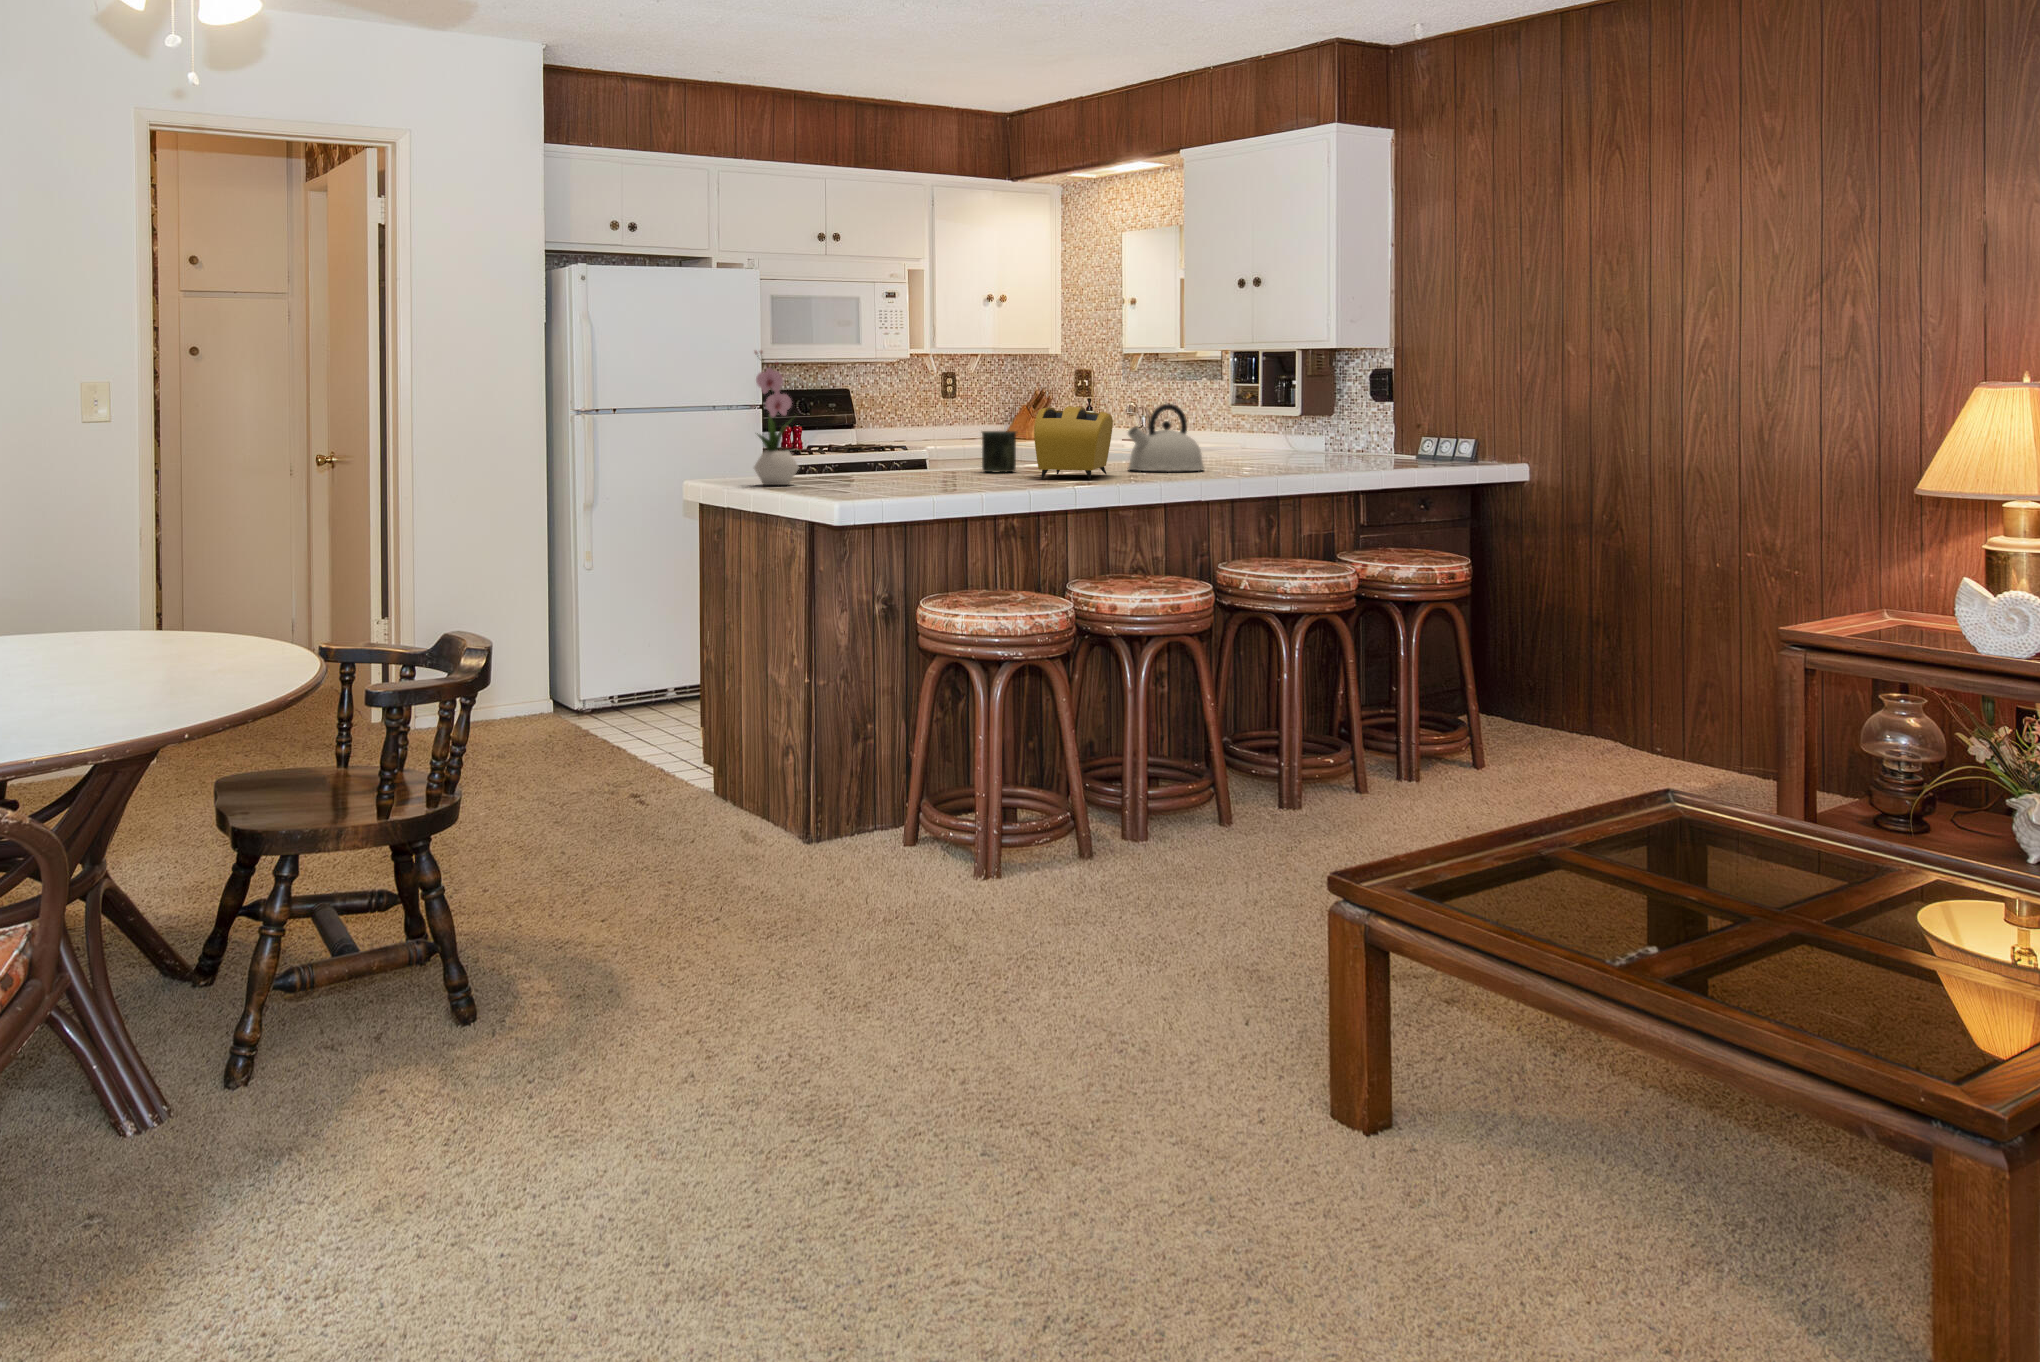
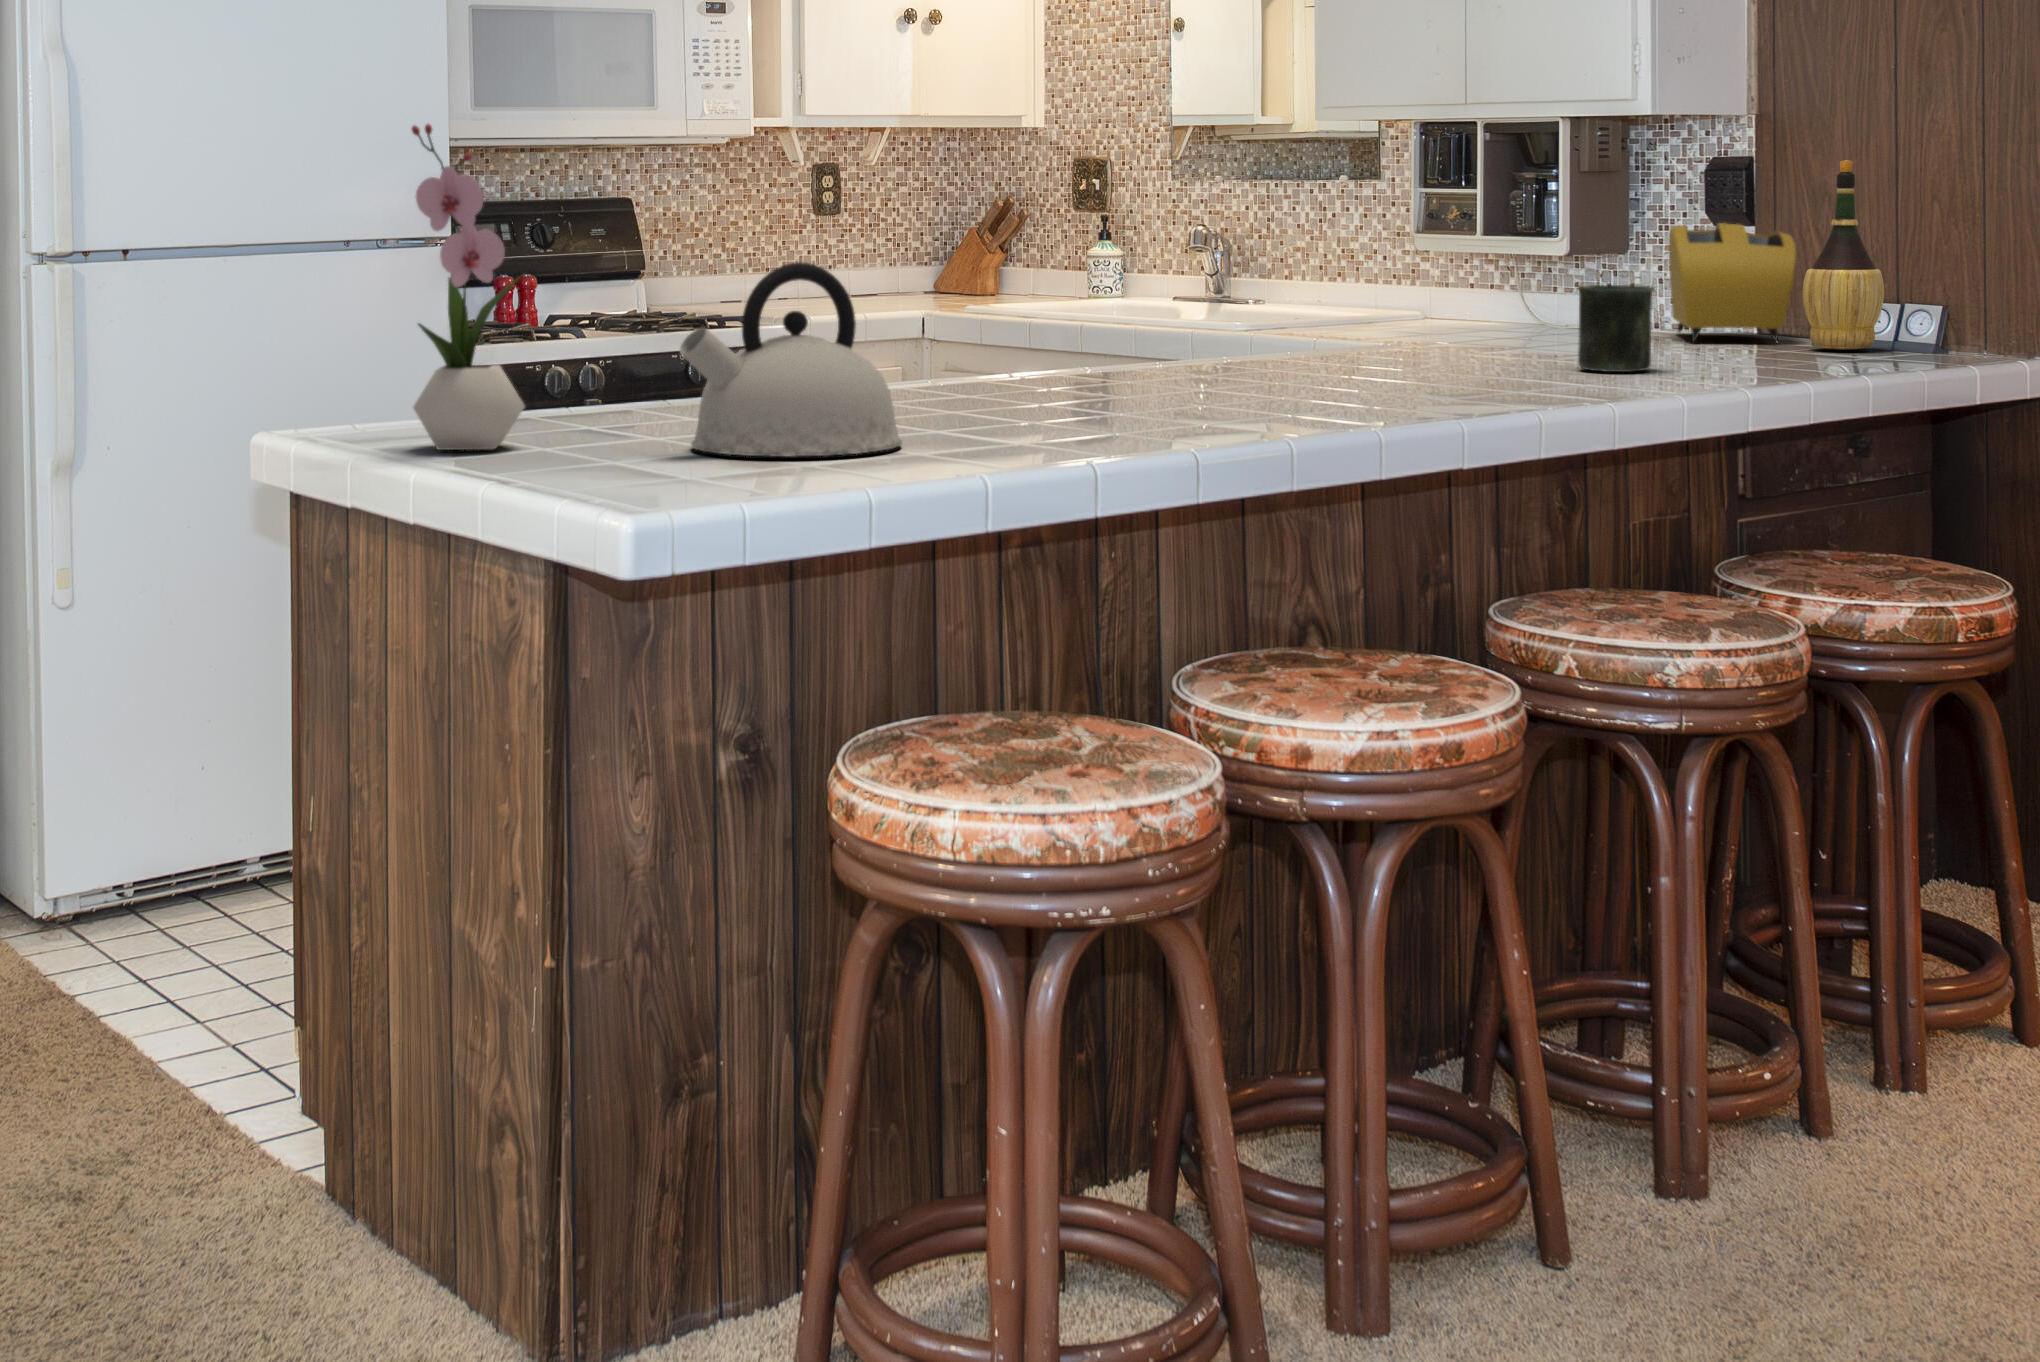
wine bottle: none [1406,369,1445,460] -> present [1802,160,1884,350]
kettle: present [1127,404,1204,471] -> present [680,262,902,457]
toaster: present [1034,406,1113,479] -> present [1669,223,1796,342]
mug: present [982,431,1016,472] -> present [1577,285,1654,372]

